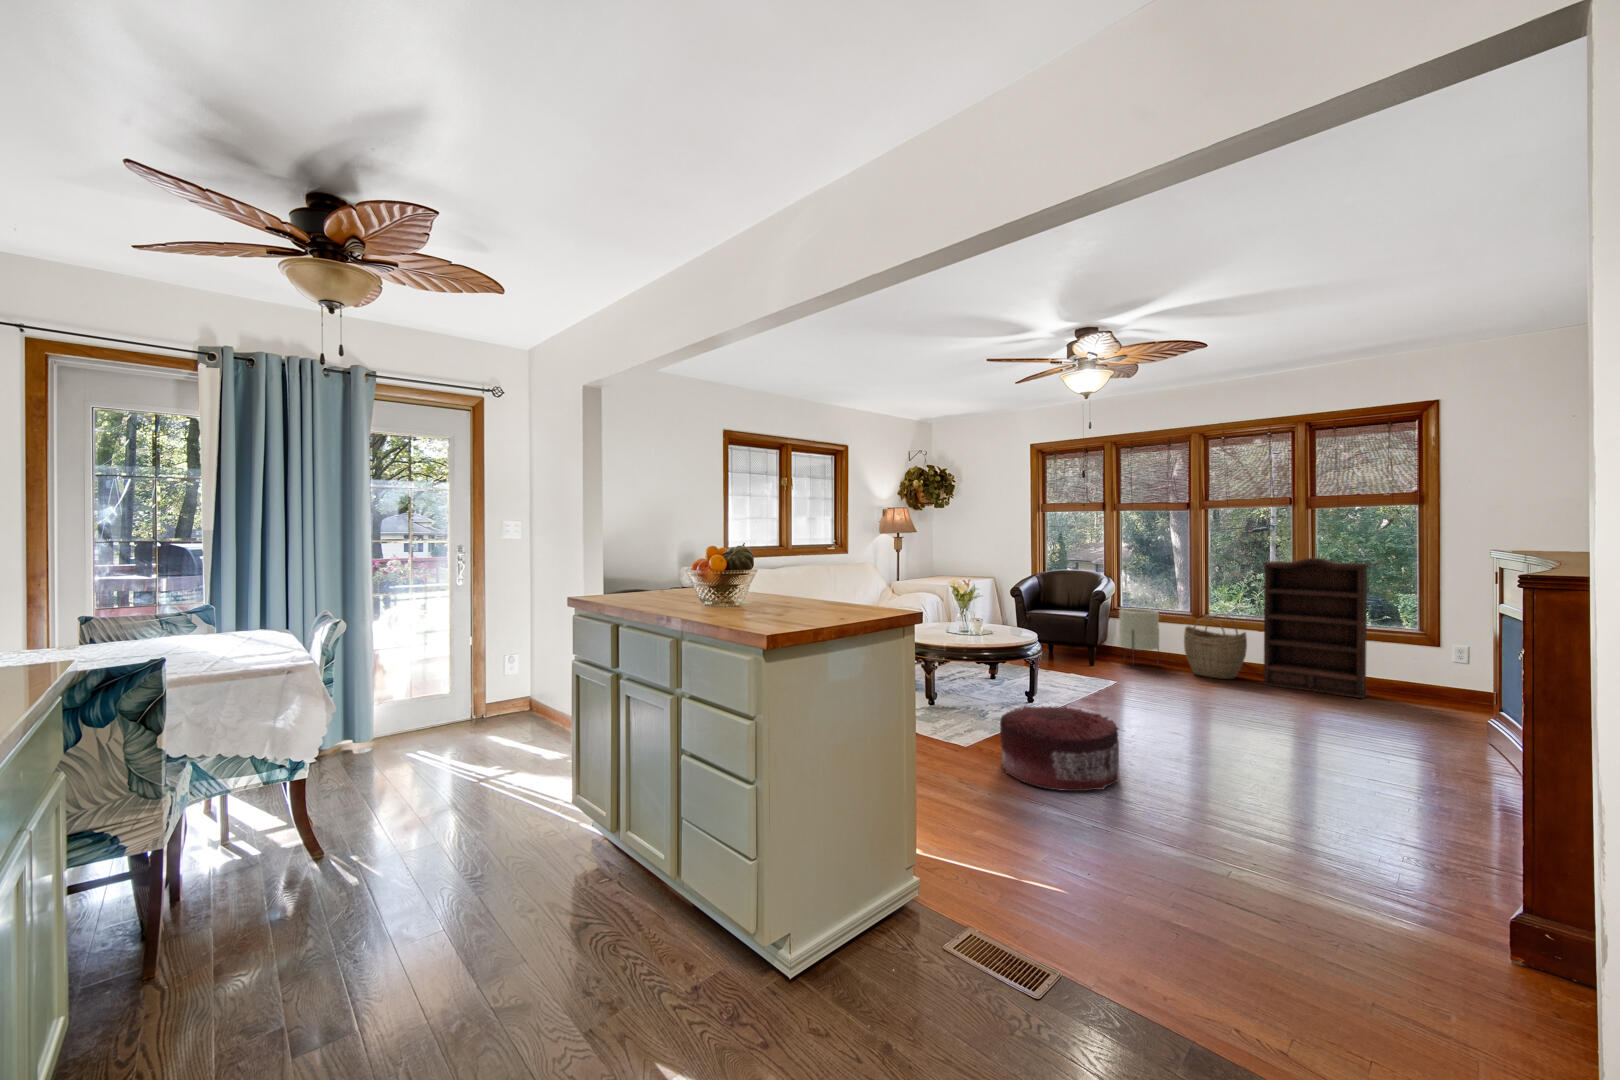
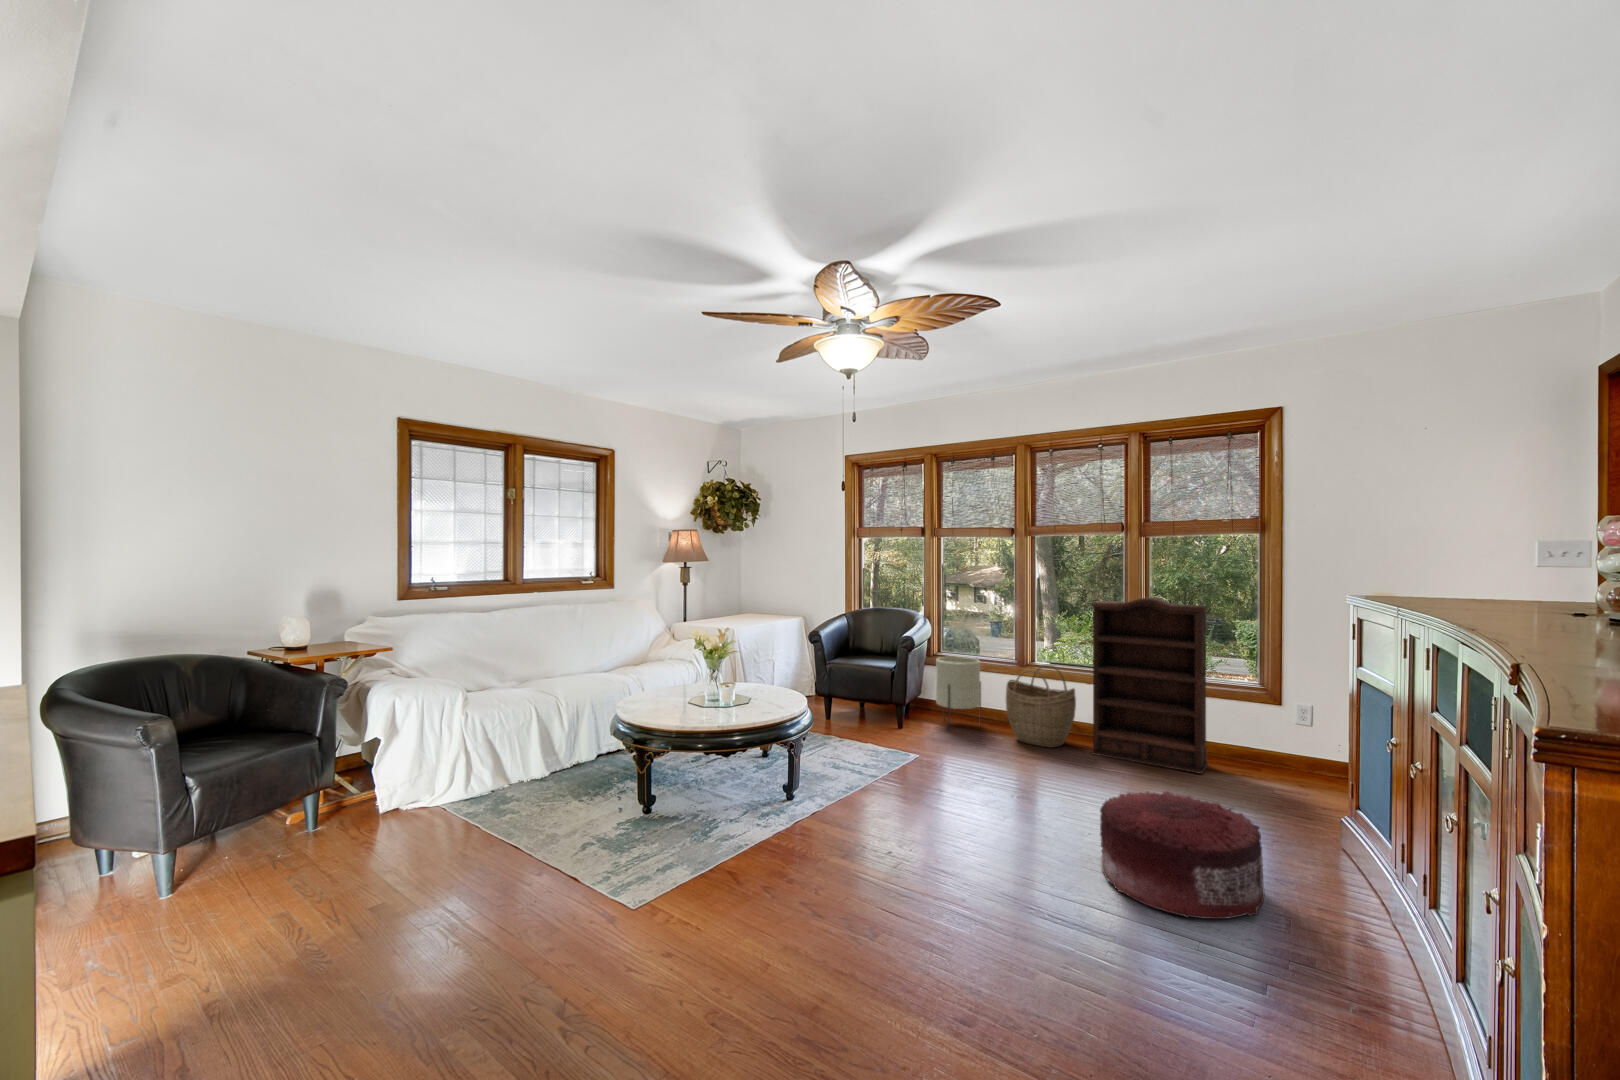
pouf: present [1000,706,1120,791] -> present [1100,791,1265,919]

